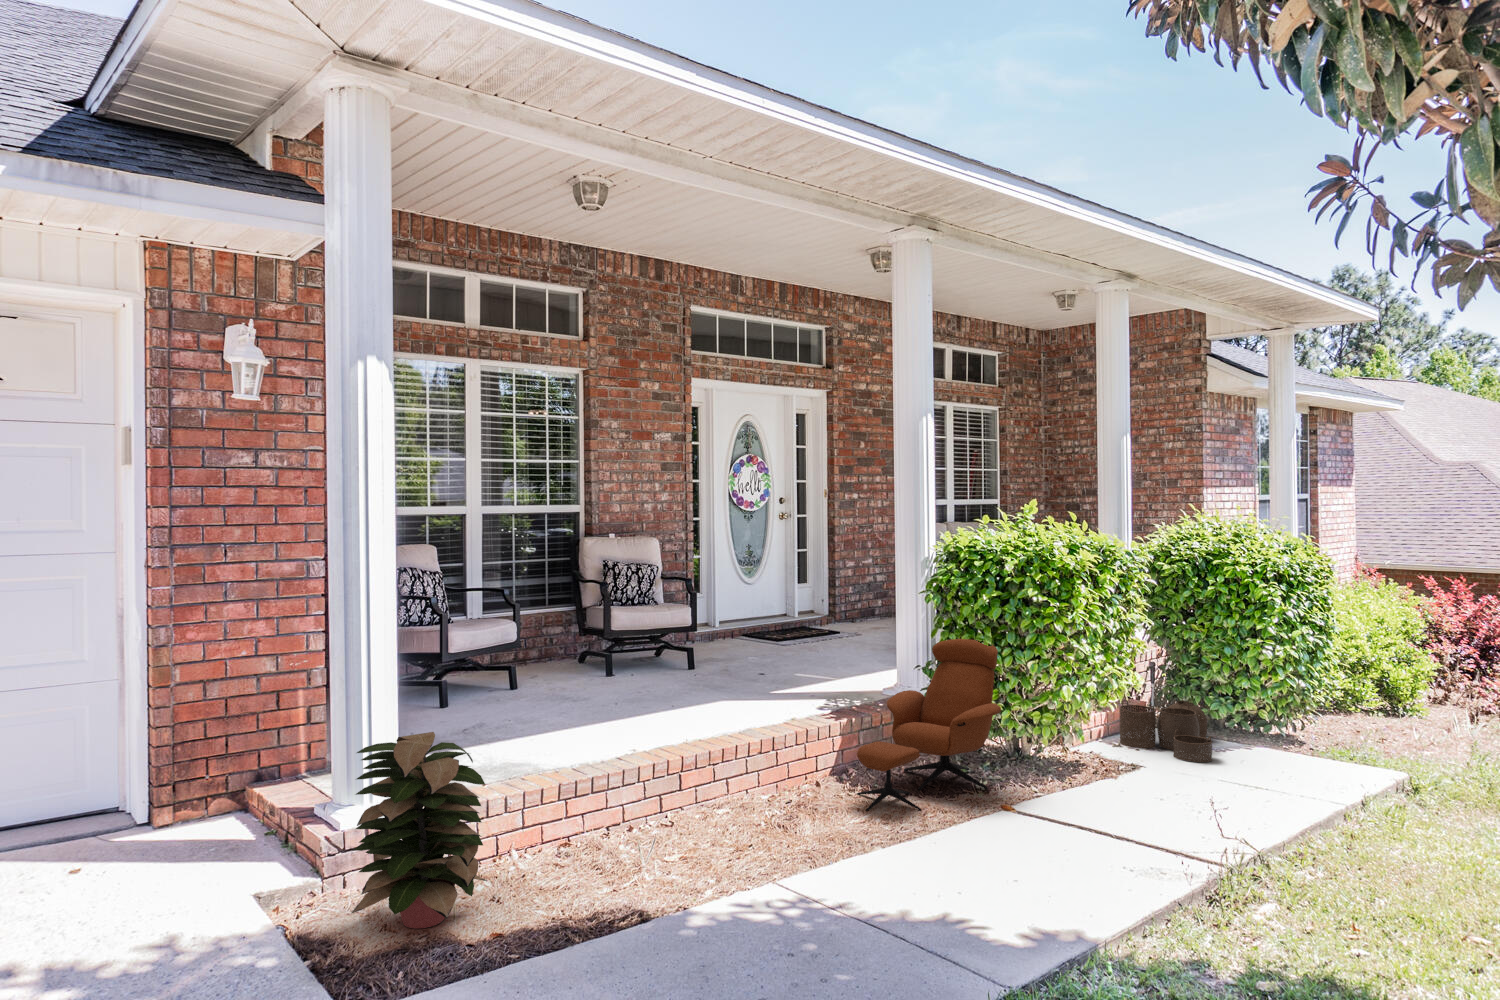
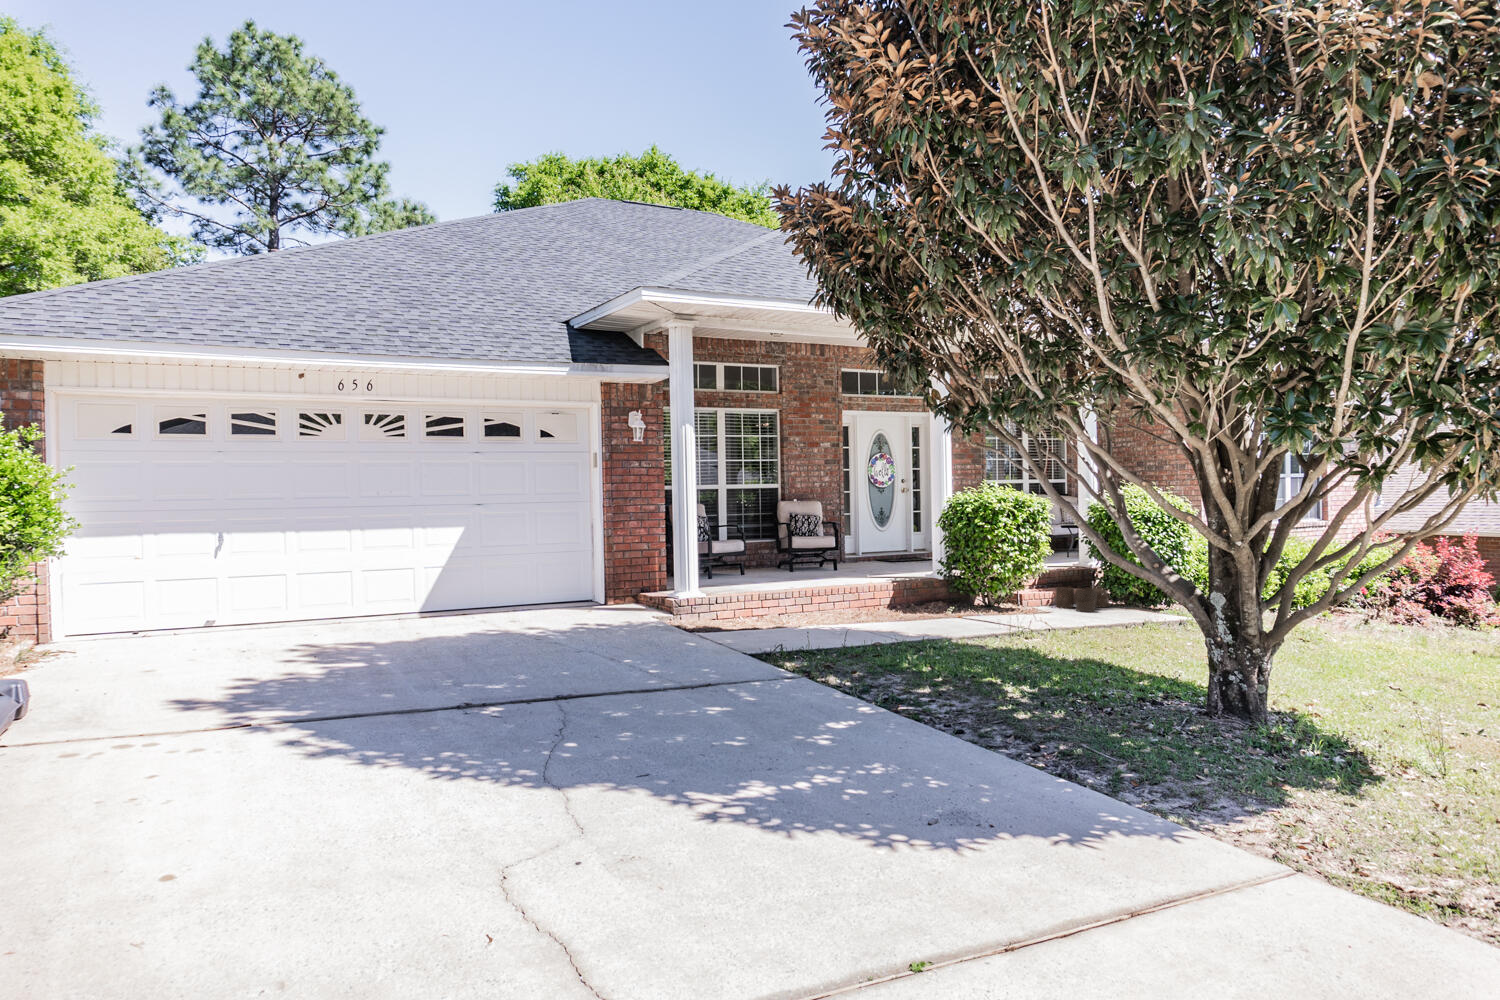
lounge chair: present [857,639,1001,811] -> none [892,546,968,617]
decorative plant: present [352,732,487,928] -> none [685,562,730,628]

